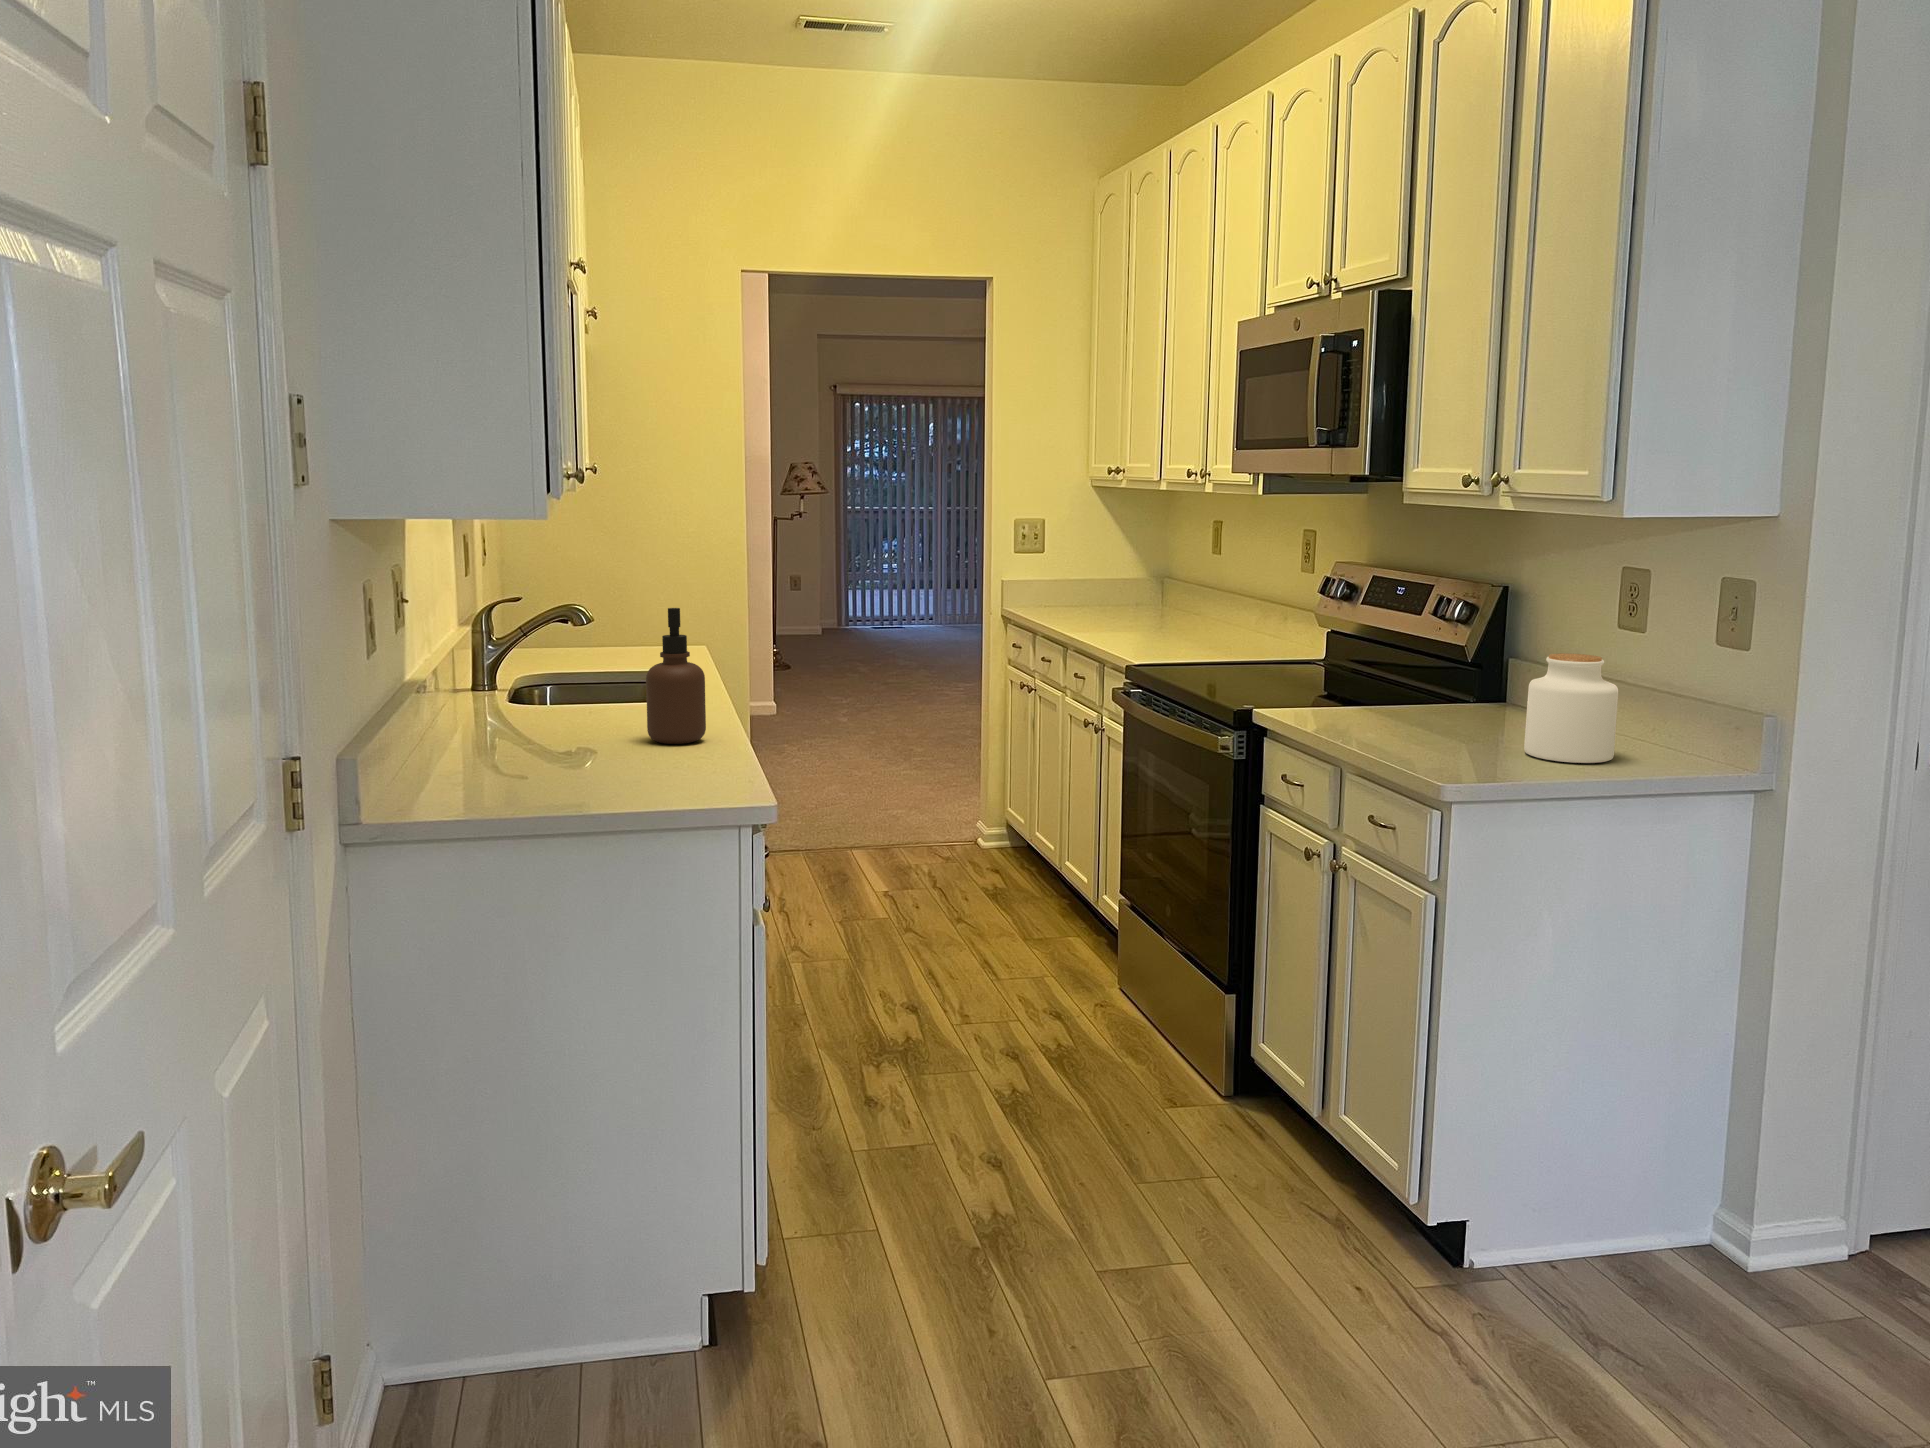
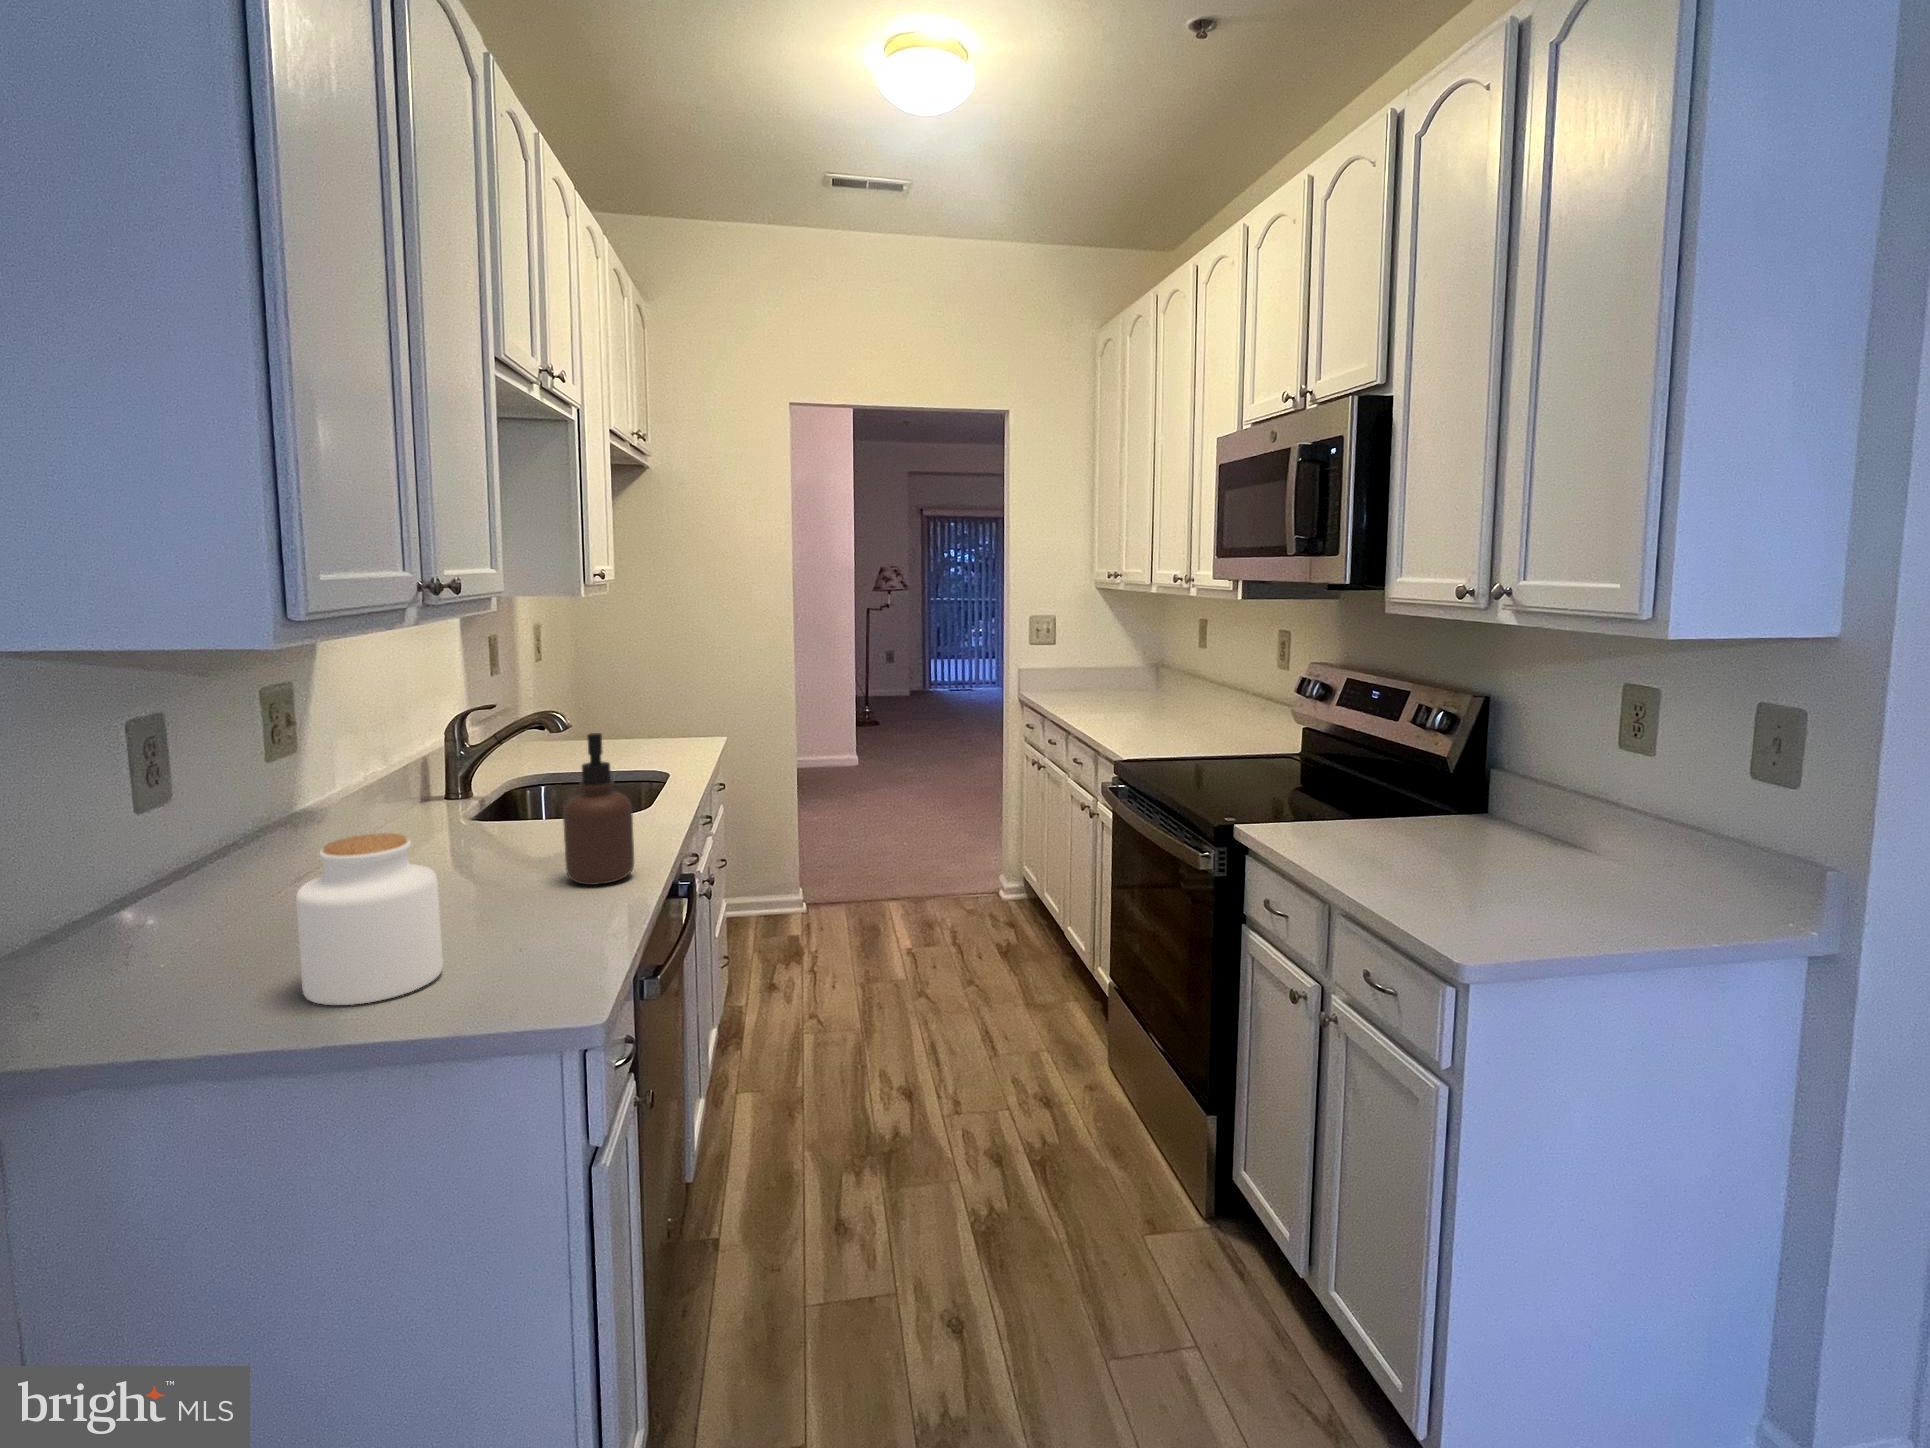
jar: present [1524,653,1618,763] -> present [296,833,443,1005]

